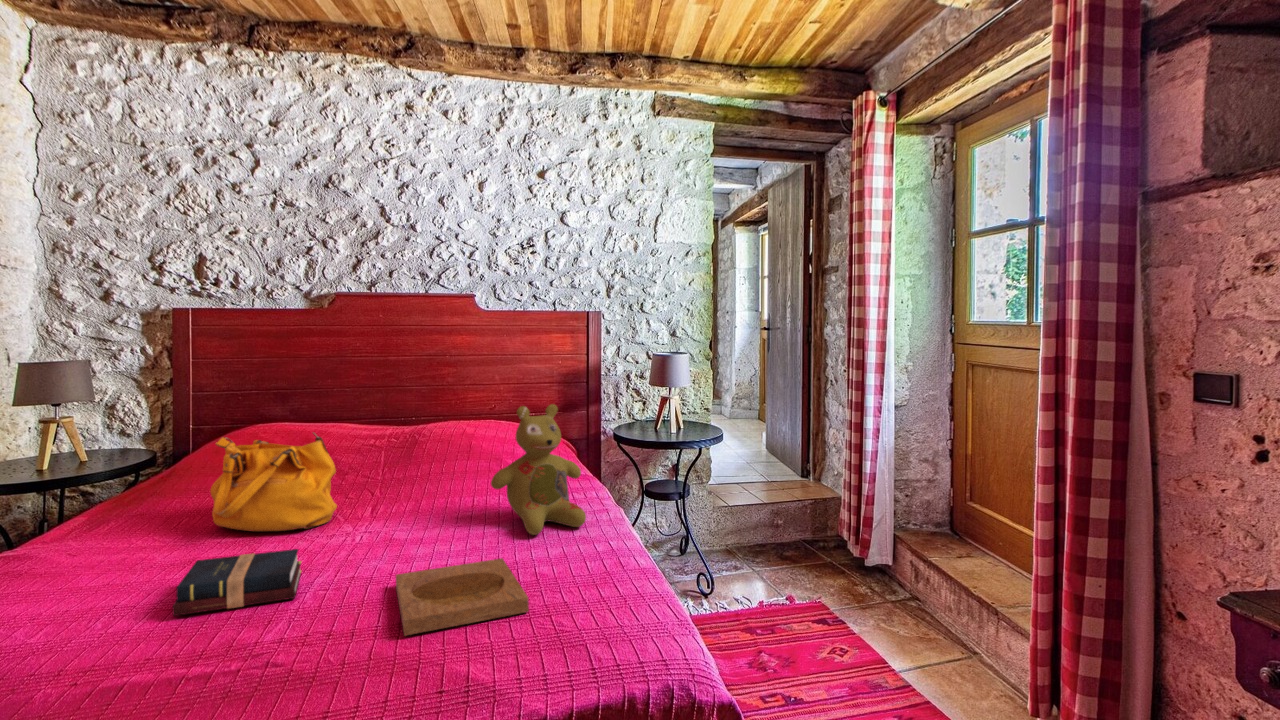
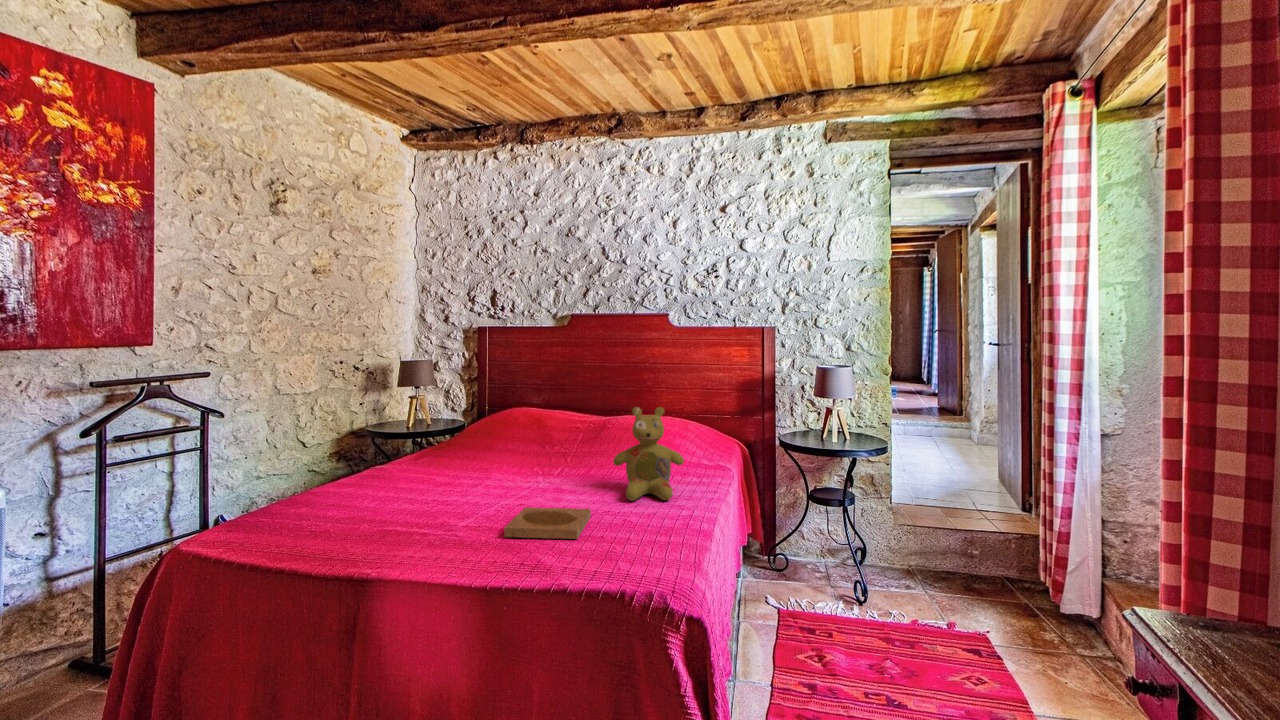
handbag: present [211,433,337,531] -> none [462,415,535,478]
hardback book: present [173,549,301,616] -> none [417,484,489,511]

